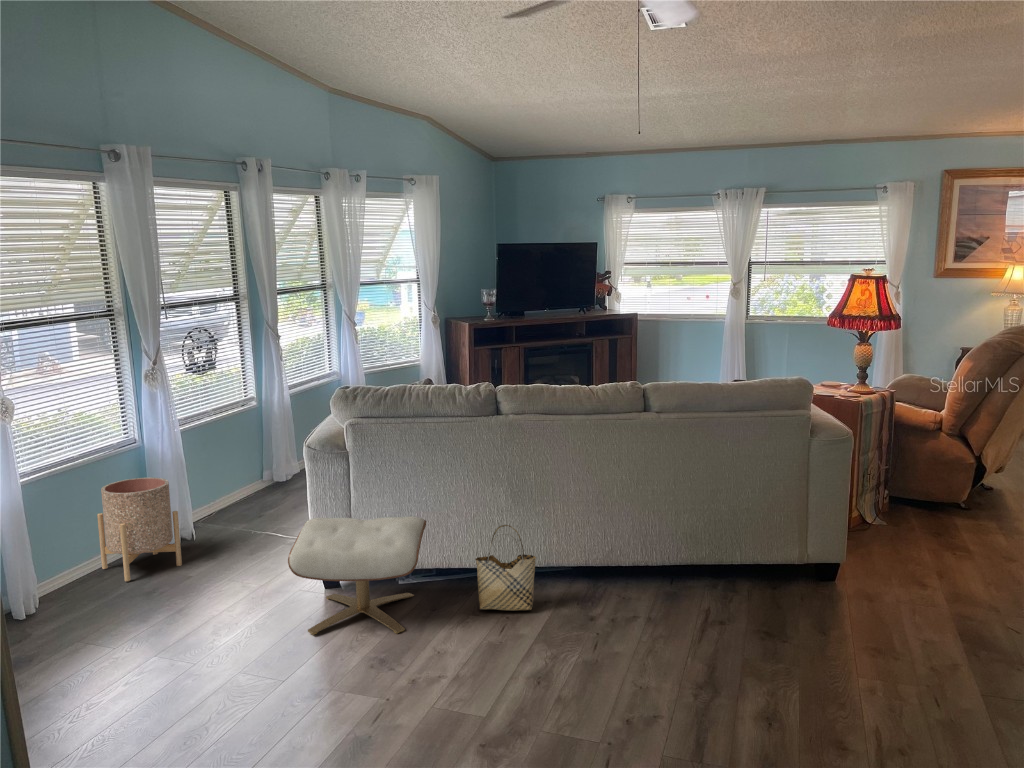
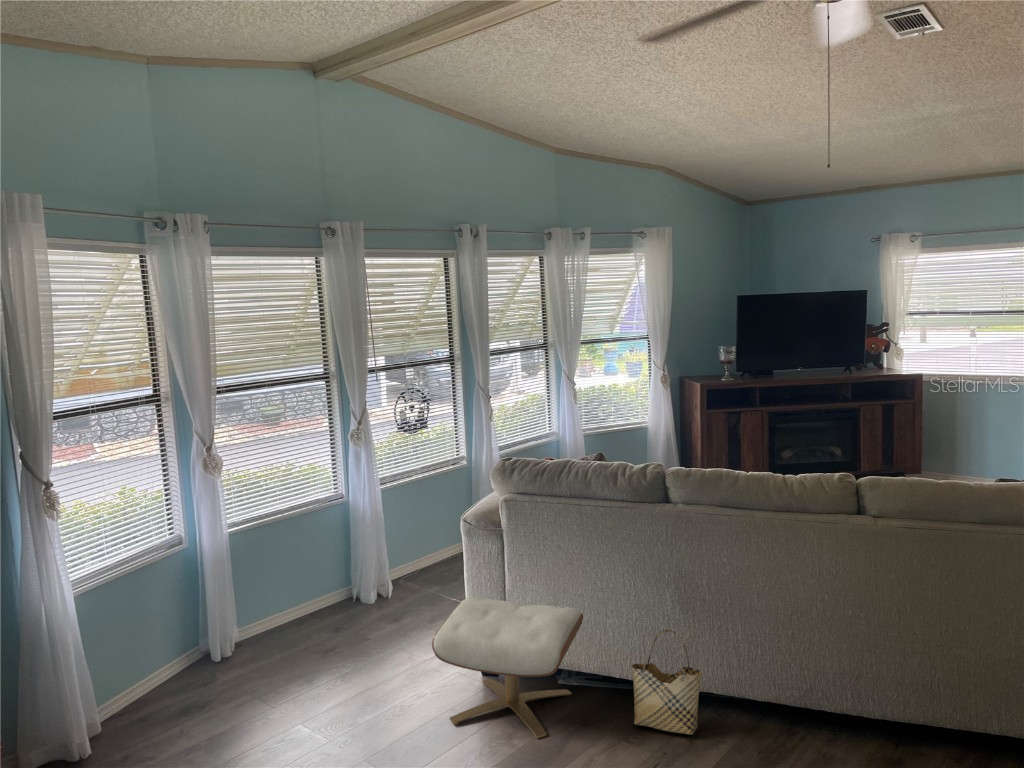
planter: present [97,477,182,581] -> none [298,534,368,635]

